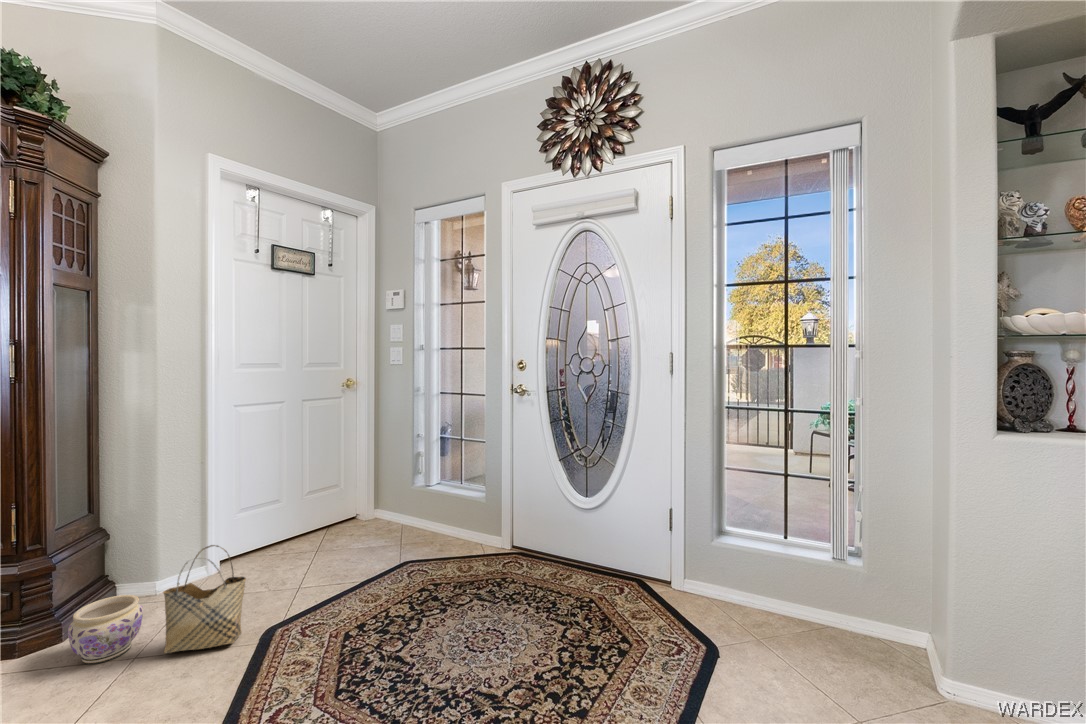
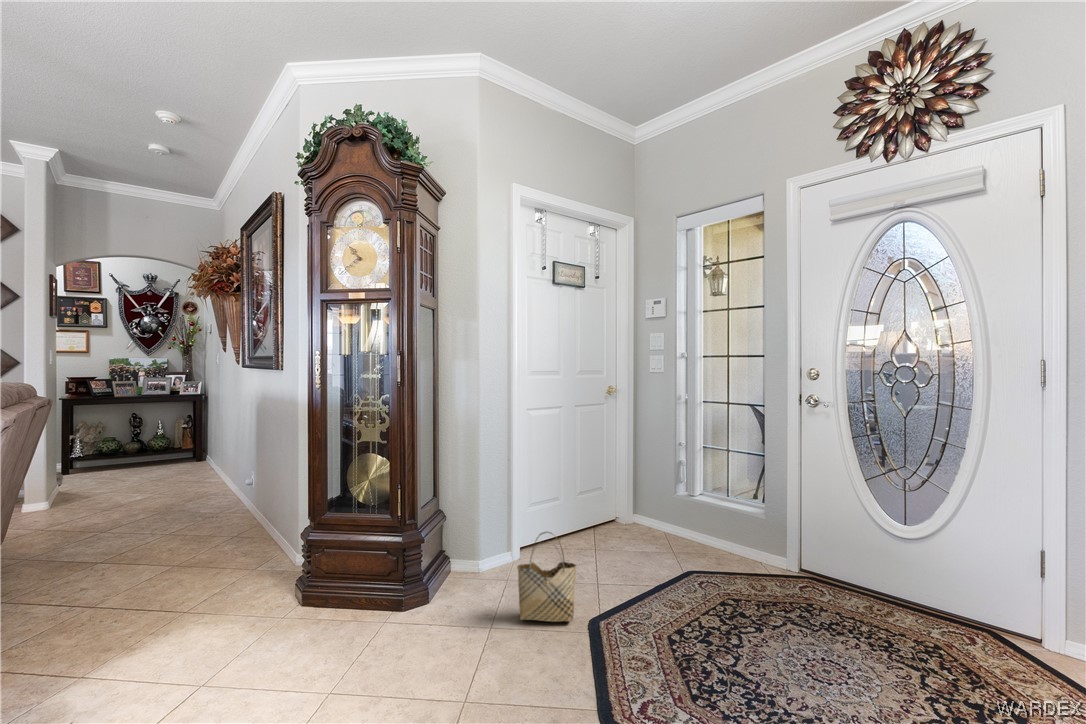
planter: present [68,595,143,664] -> none [452,565,497,618]

